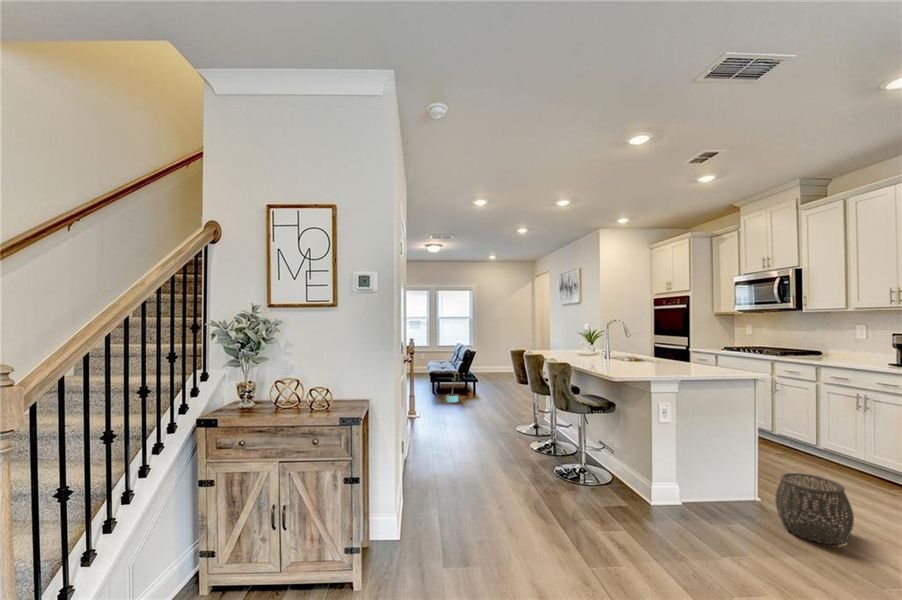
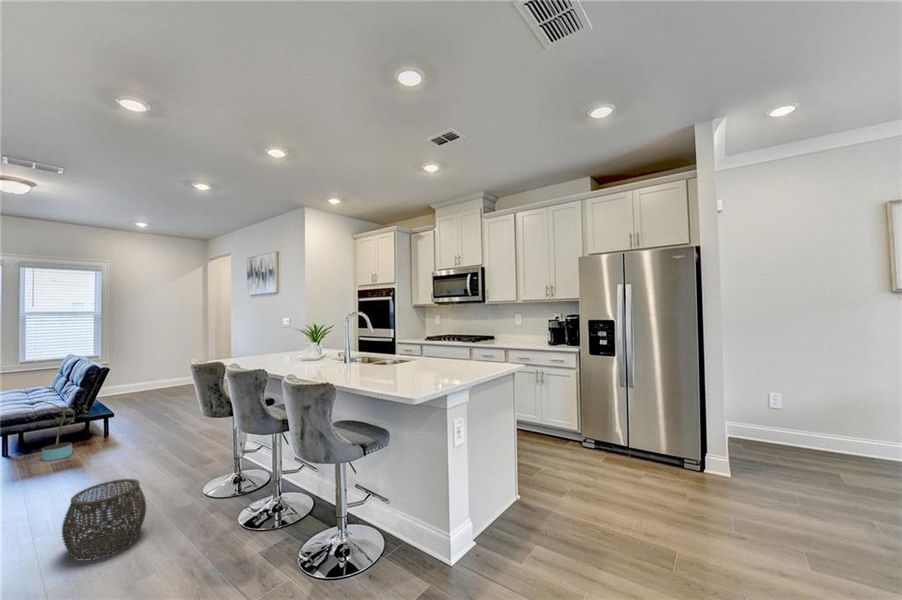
woven basket: present [775,473,854,545] -> present [62,479,146,559]

